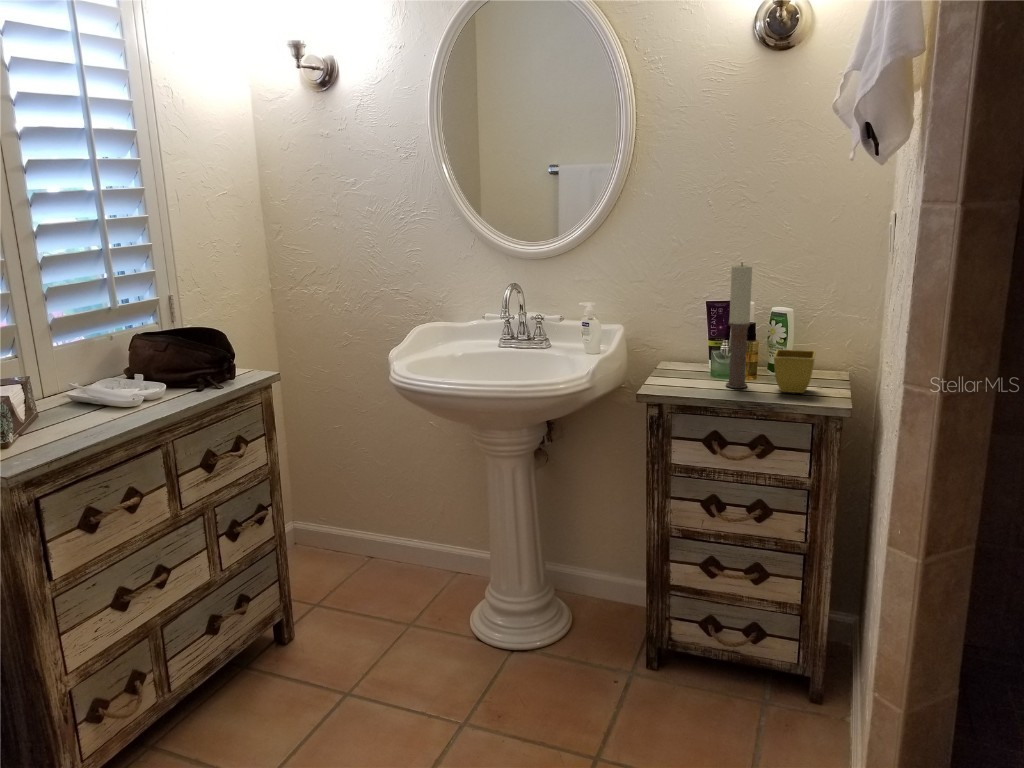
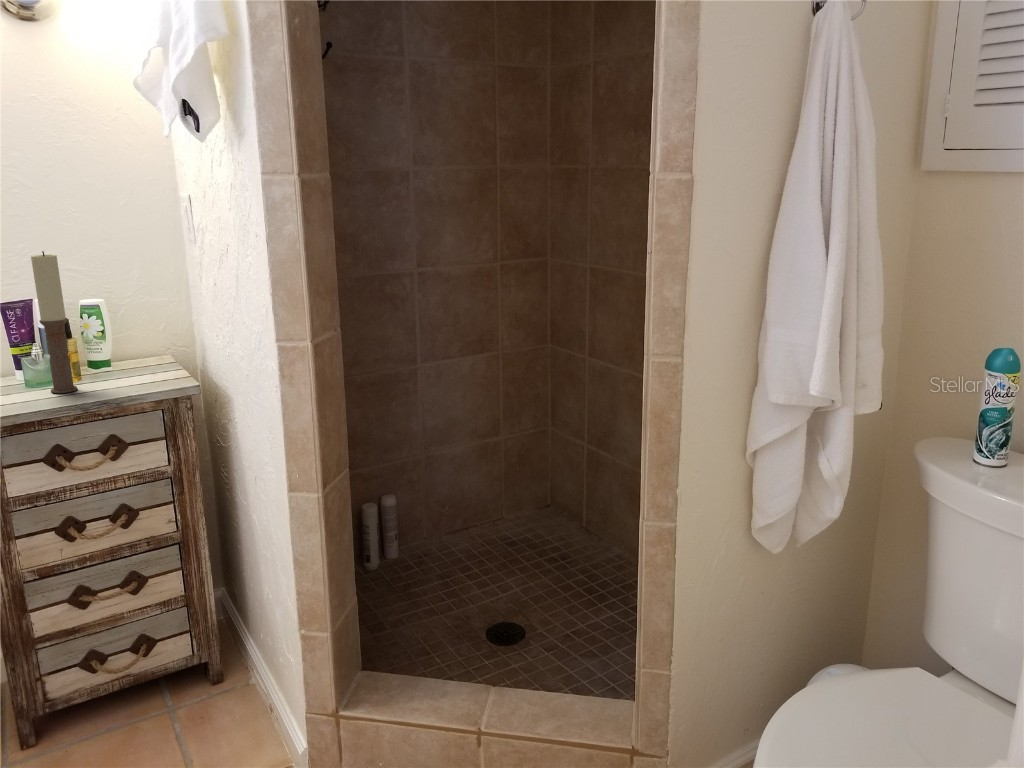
flower pot: present [774,349,815,393] -> none [102,339,149,386]

